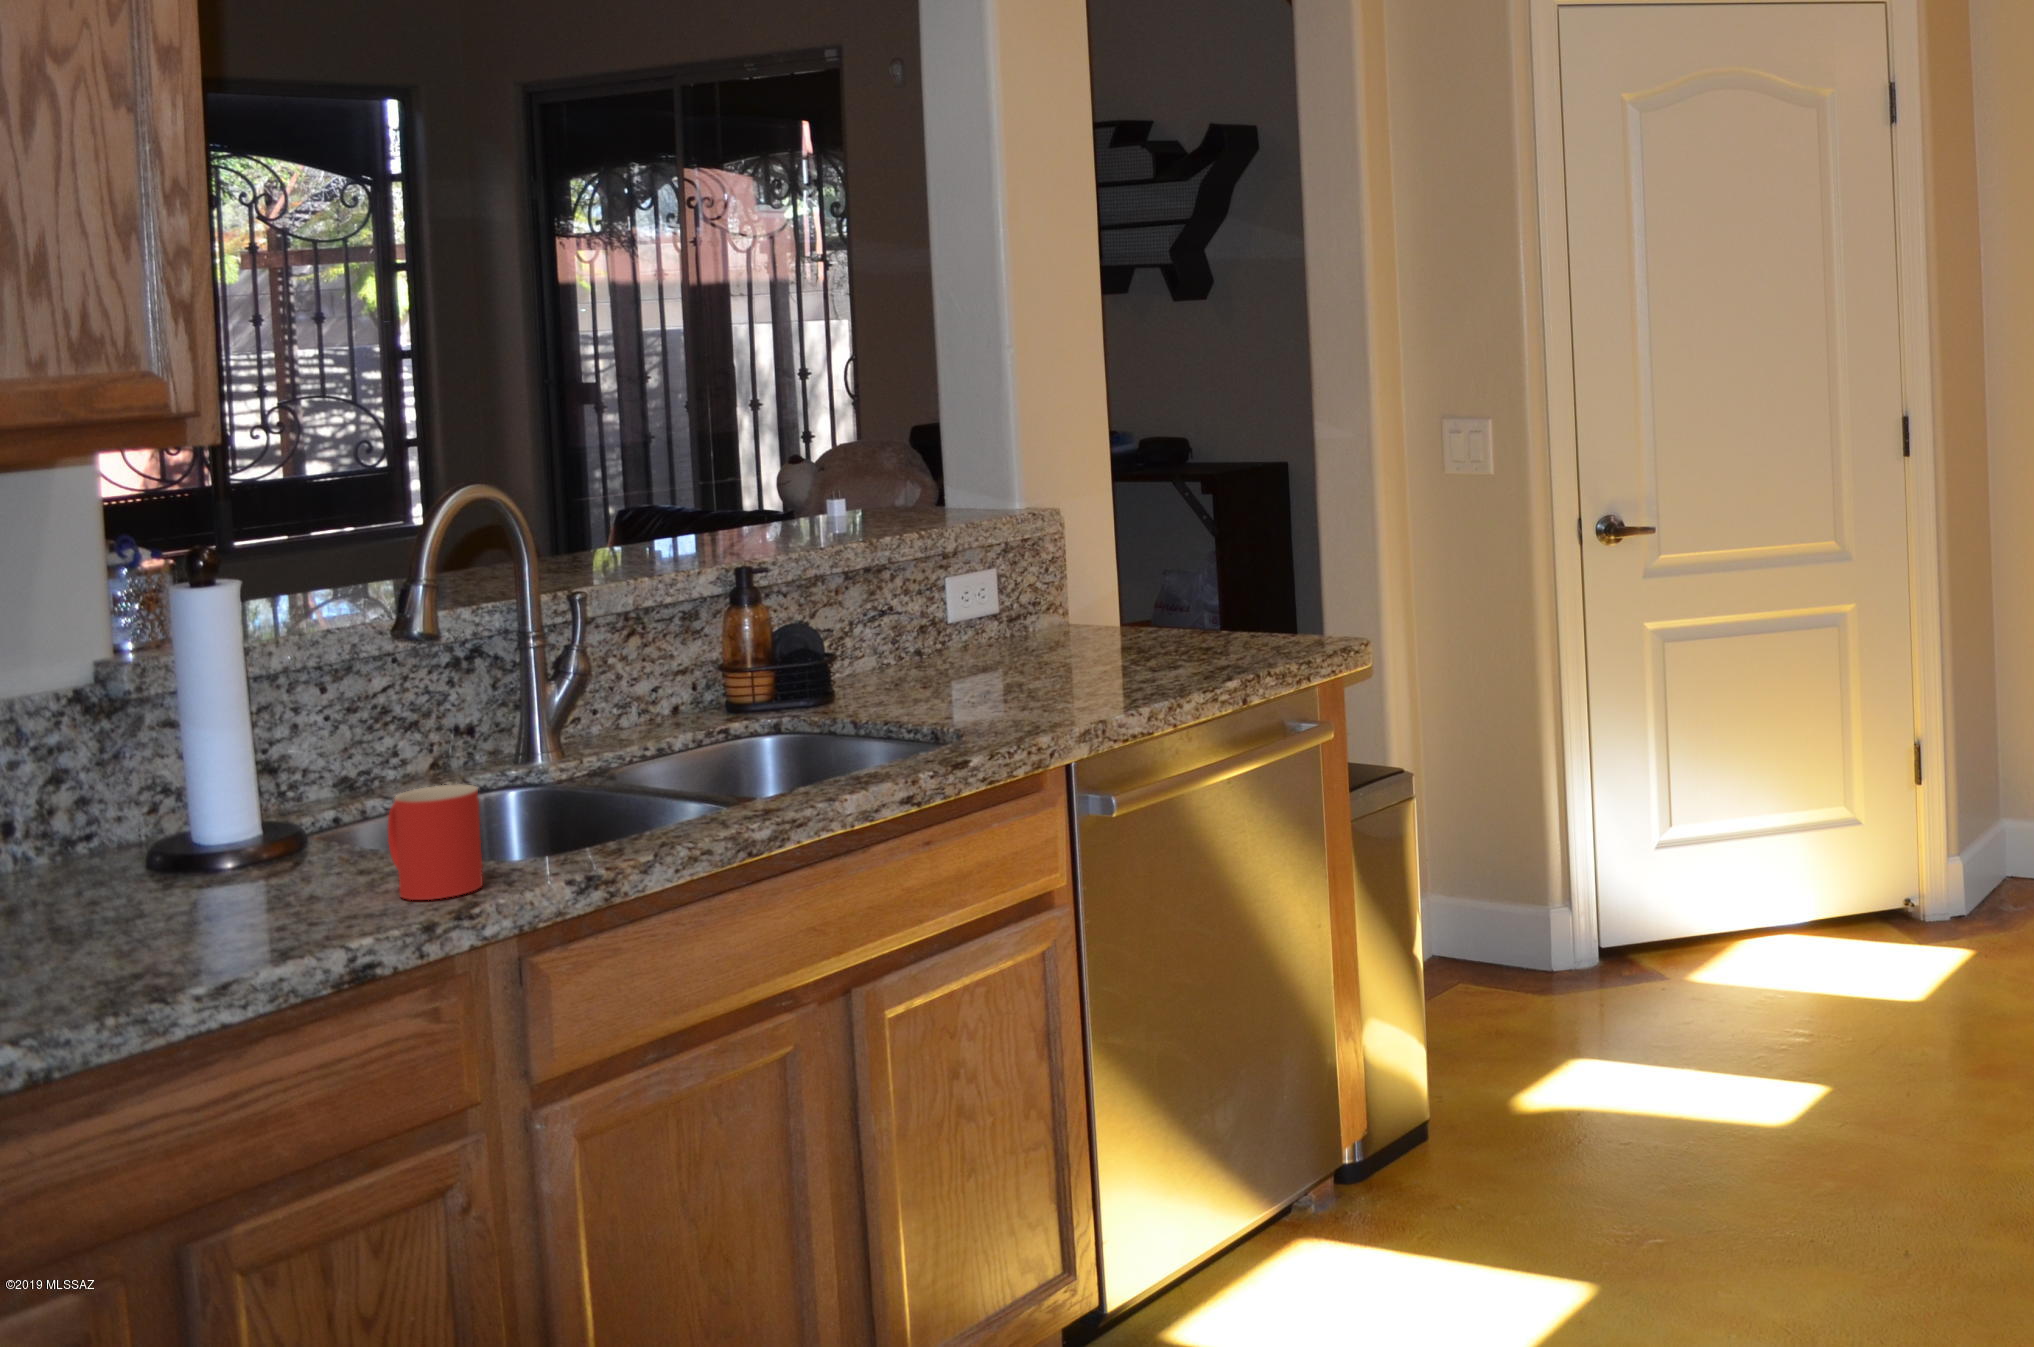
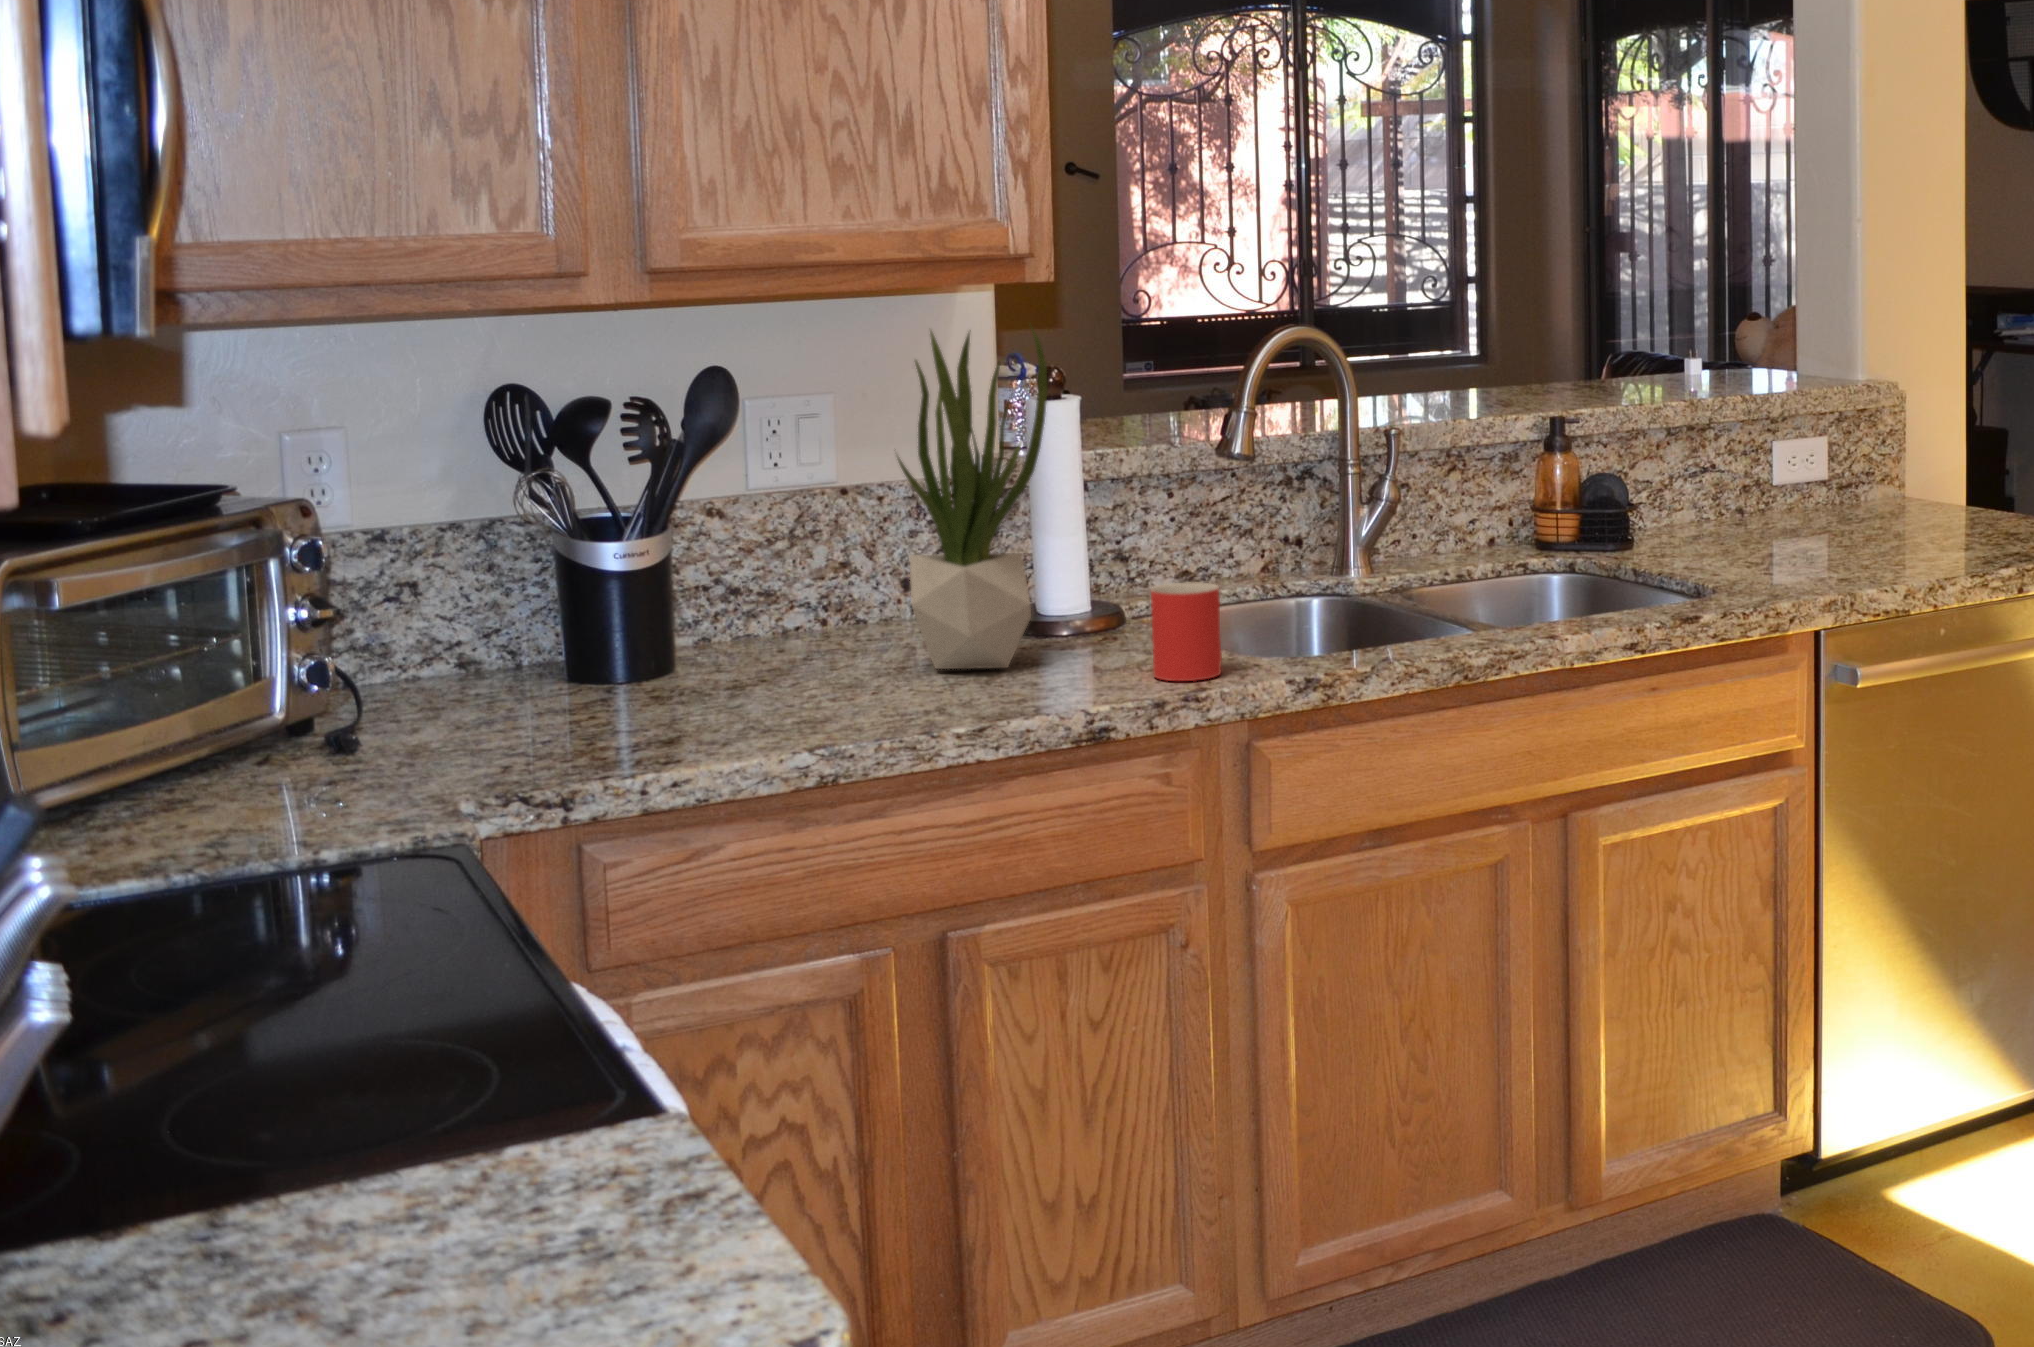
potted plant: none [53,505,244,926] -> present [898,328,1048,669]

